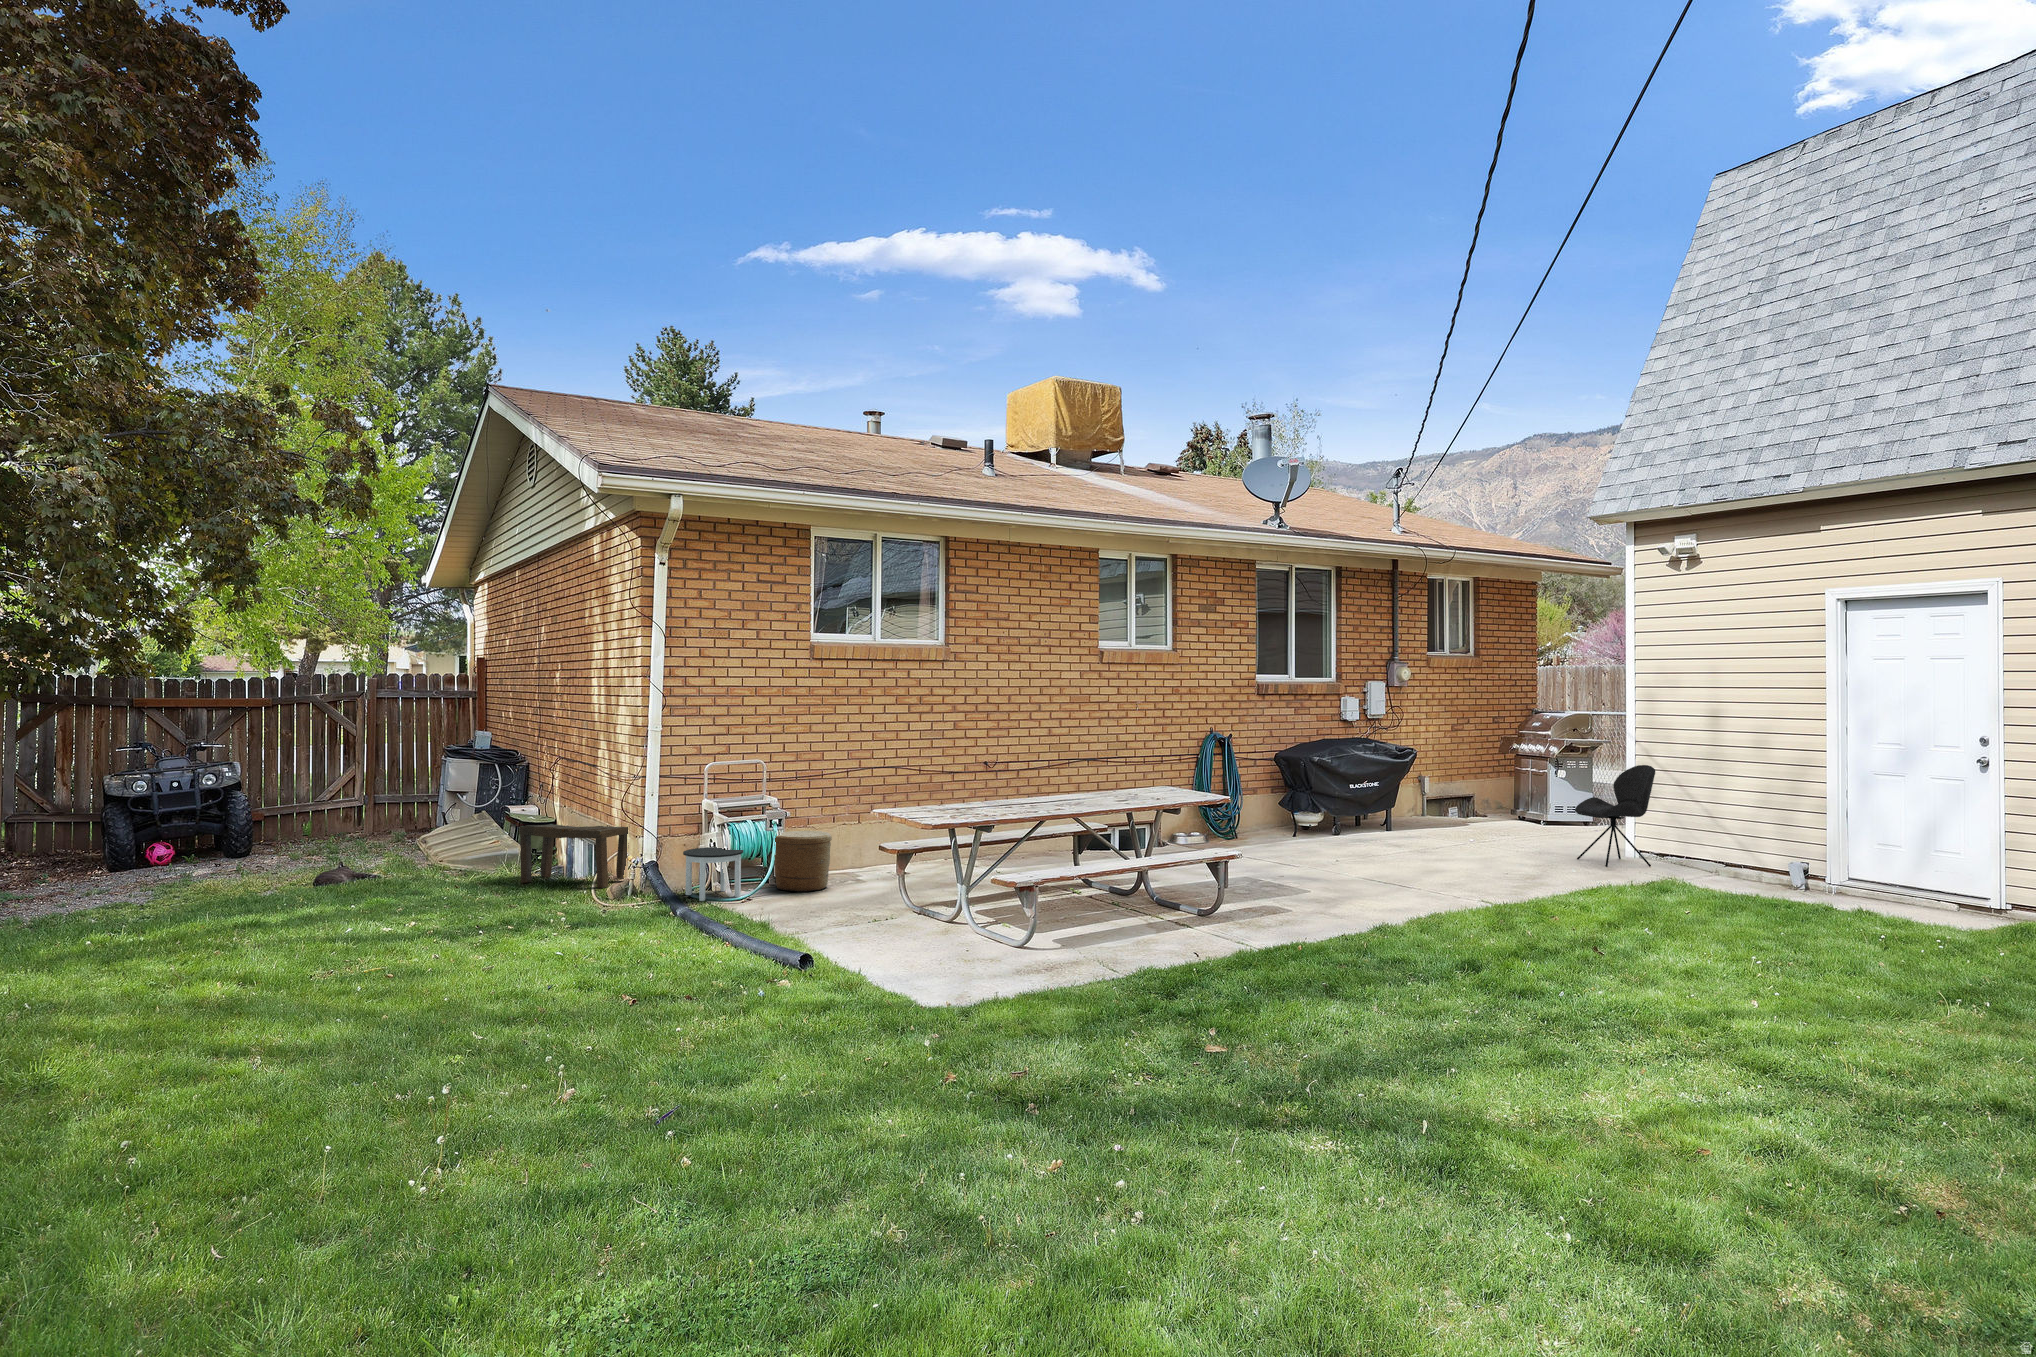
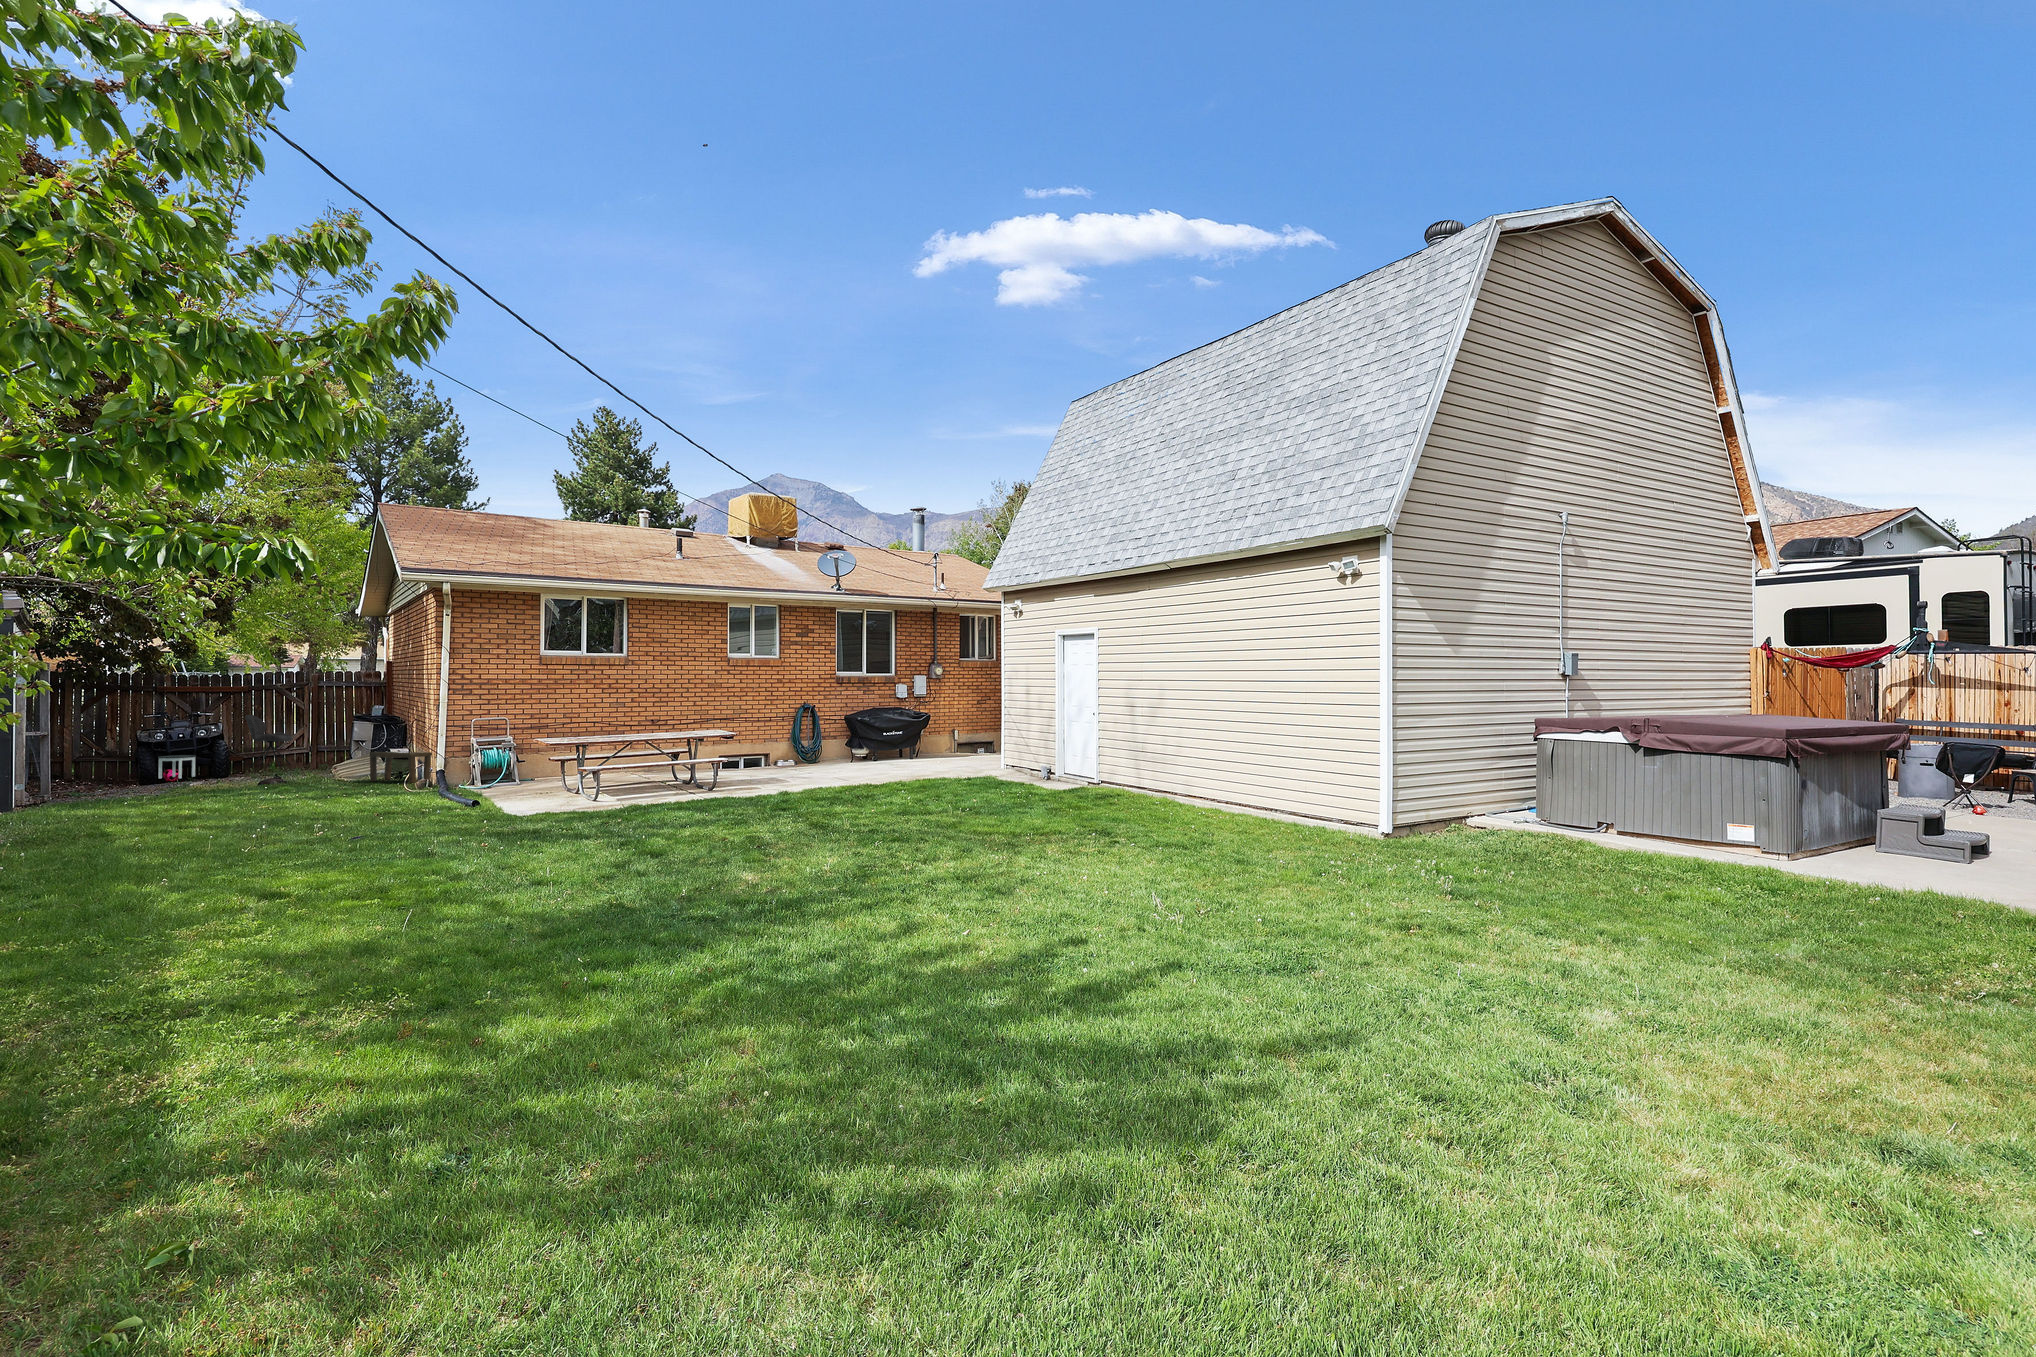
chair: present [1575,765,1655,867] -> present [246,715,293,767]
woven basket: present [774,831,832,892] -> none [504,754,537,783]
round table: present [683,847,744,901] -> present [158,755,196,779]

